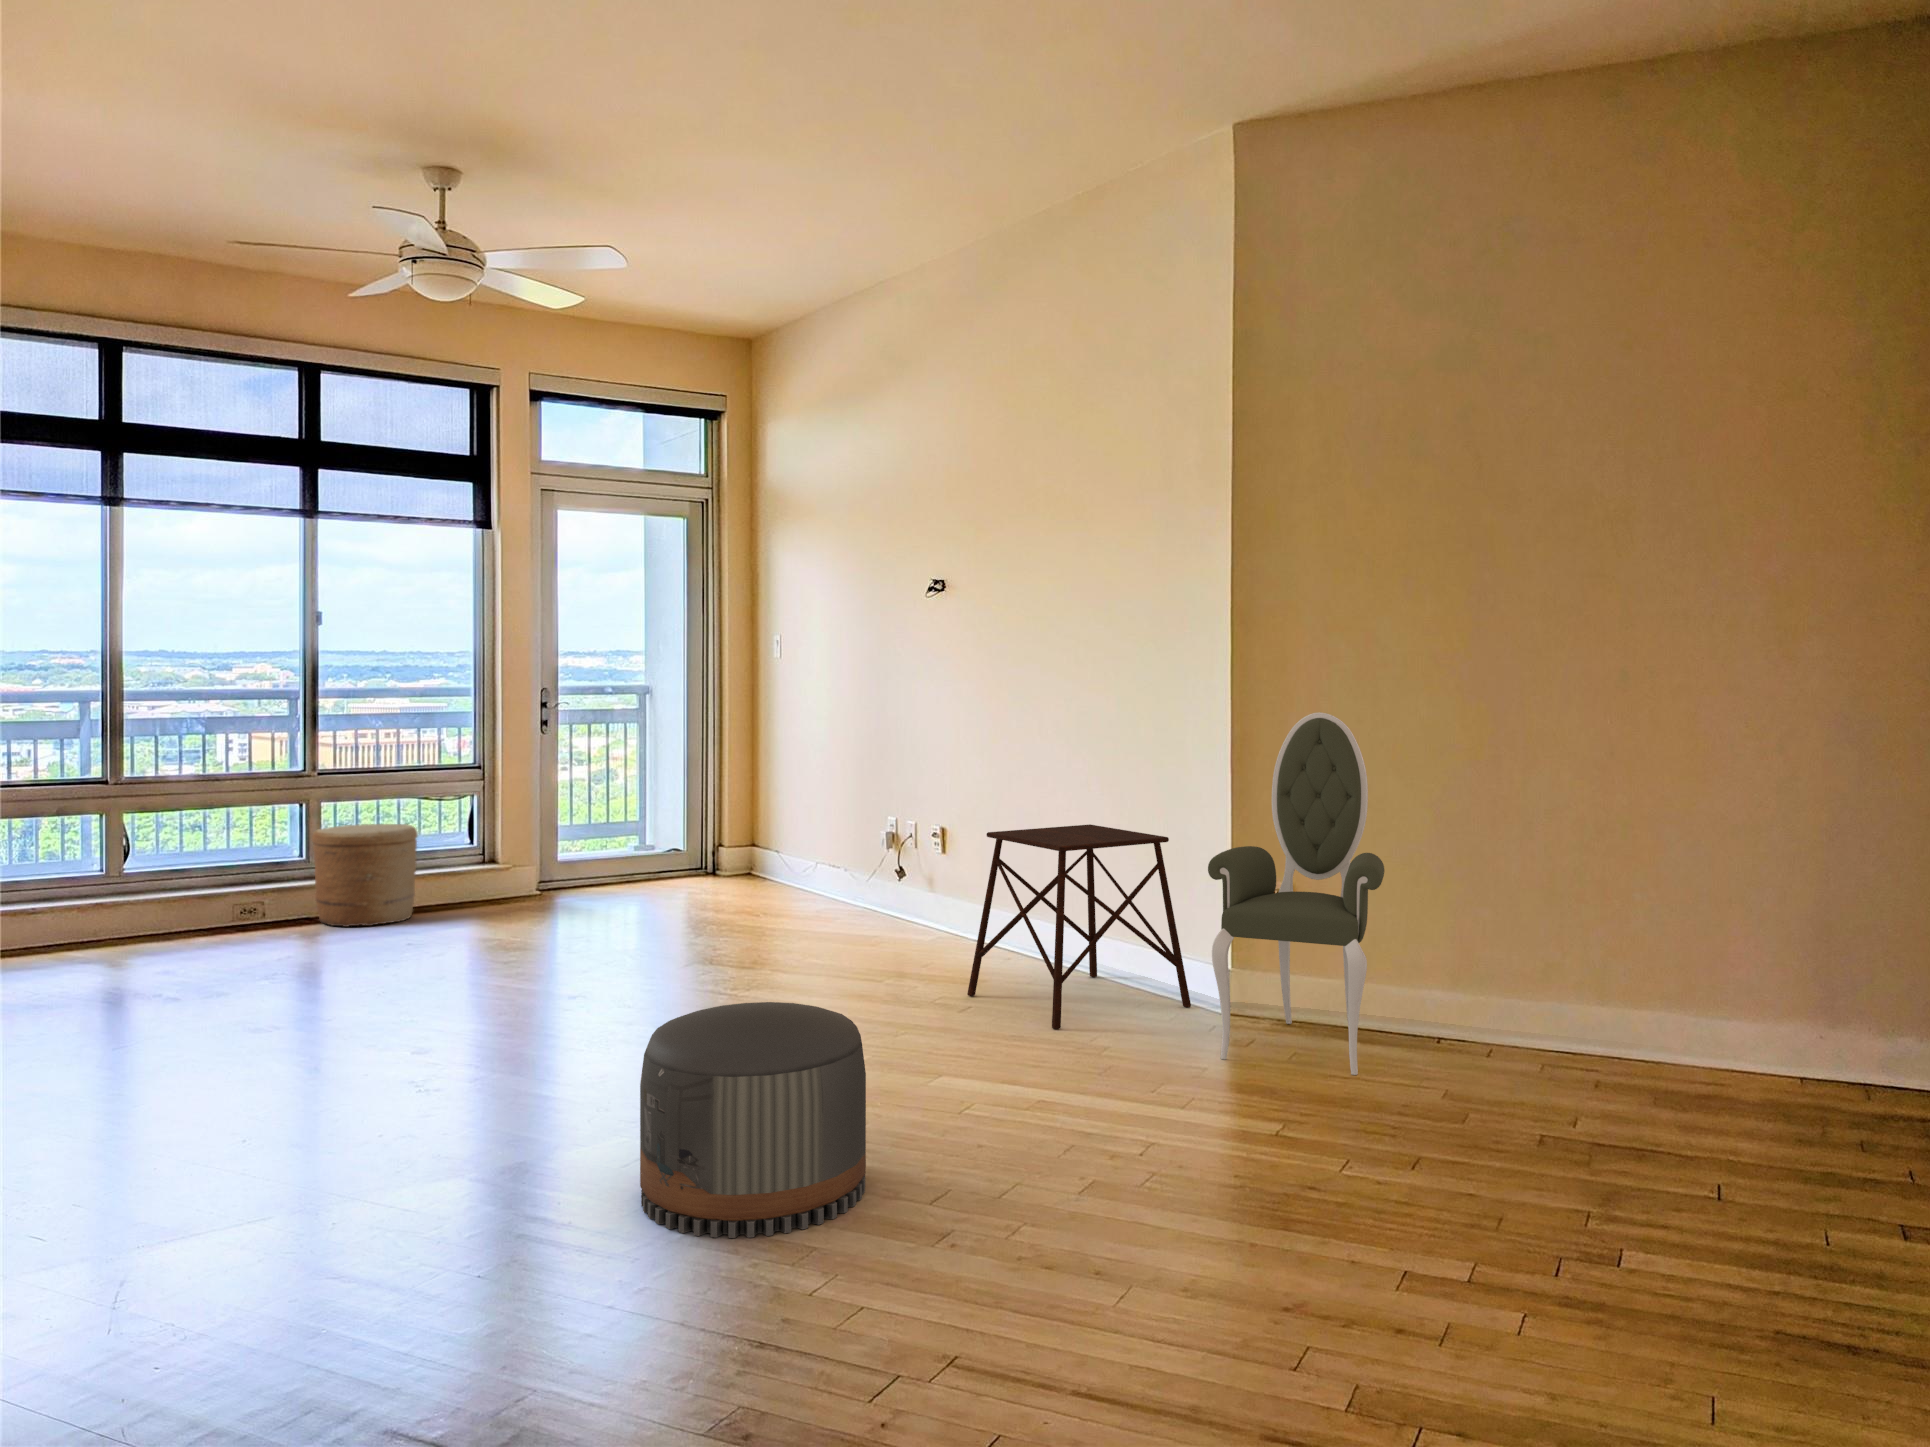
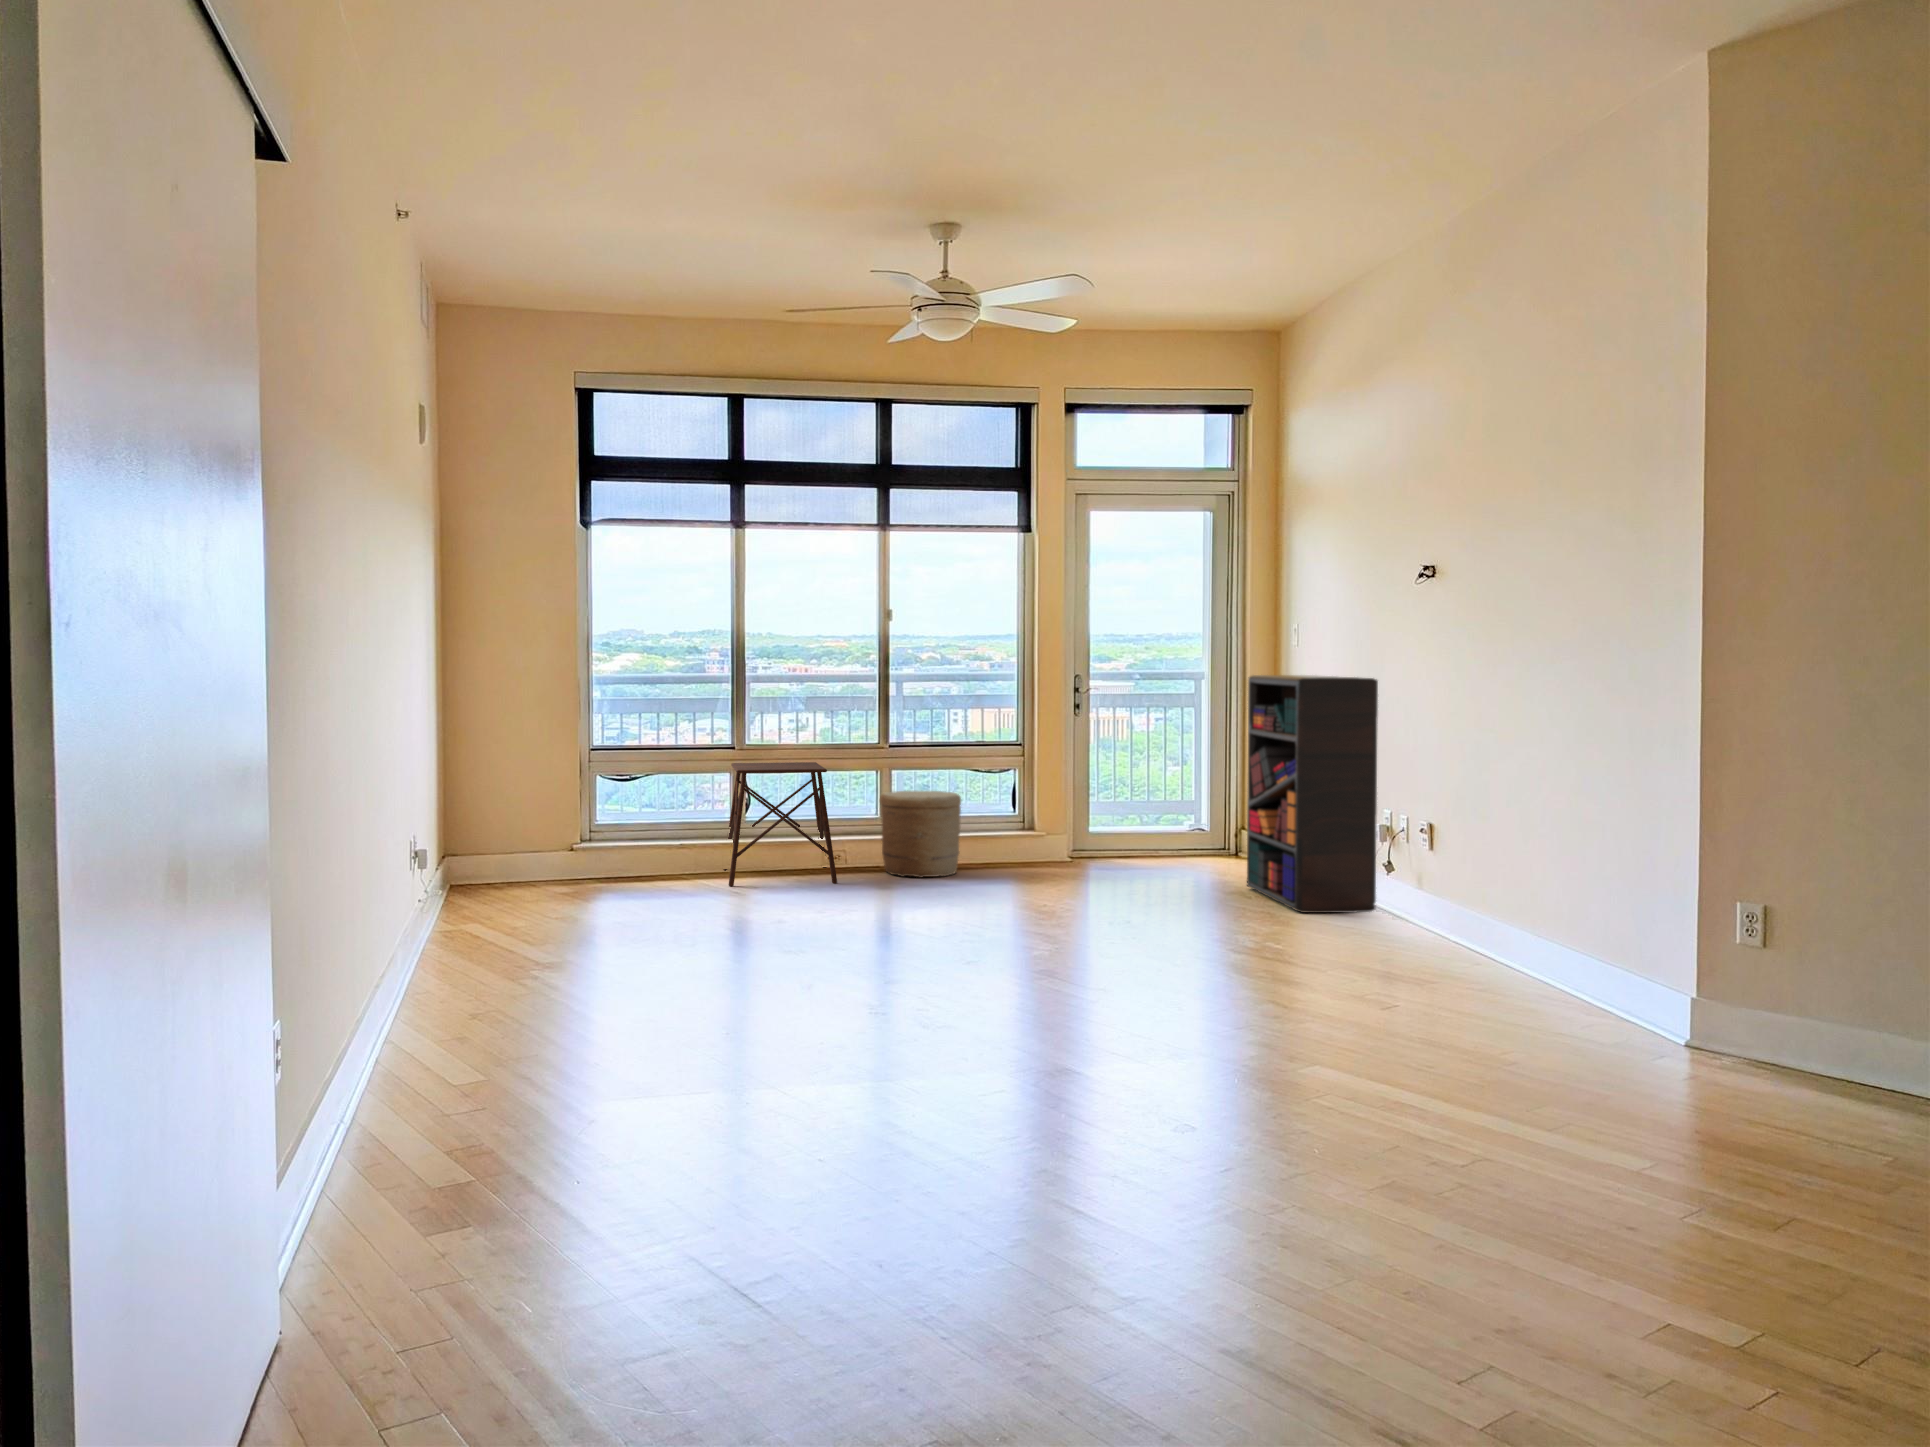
bookshelf: none [743,686,881,924] -> present [1247,675,1378,913]
armchair: present [1208,712,1384,1075] -> none [1626,712,1863,1124]
side table: present [967,824,1191,1029] -> present [723,762,837,886]
pouf: present [640,1002,866,1238] -> none [990,954,1183,1147]

